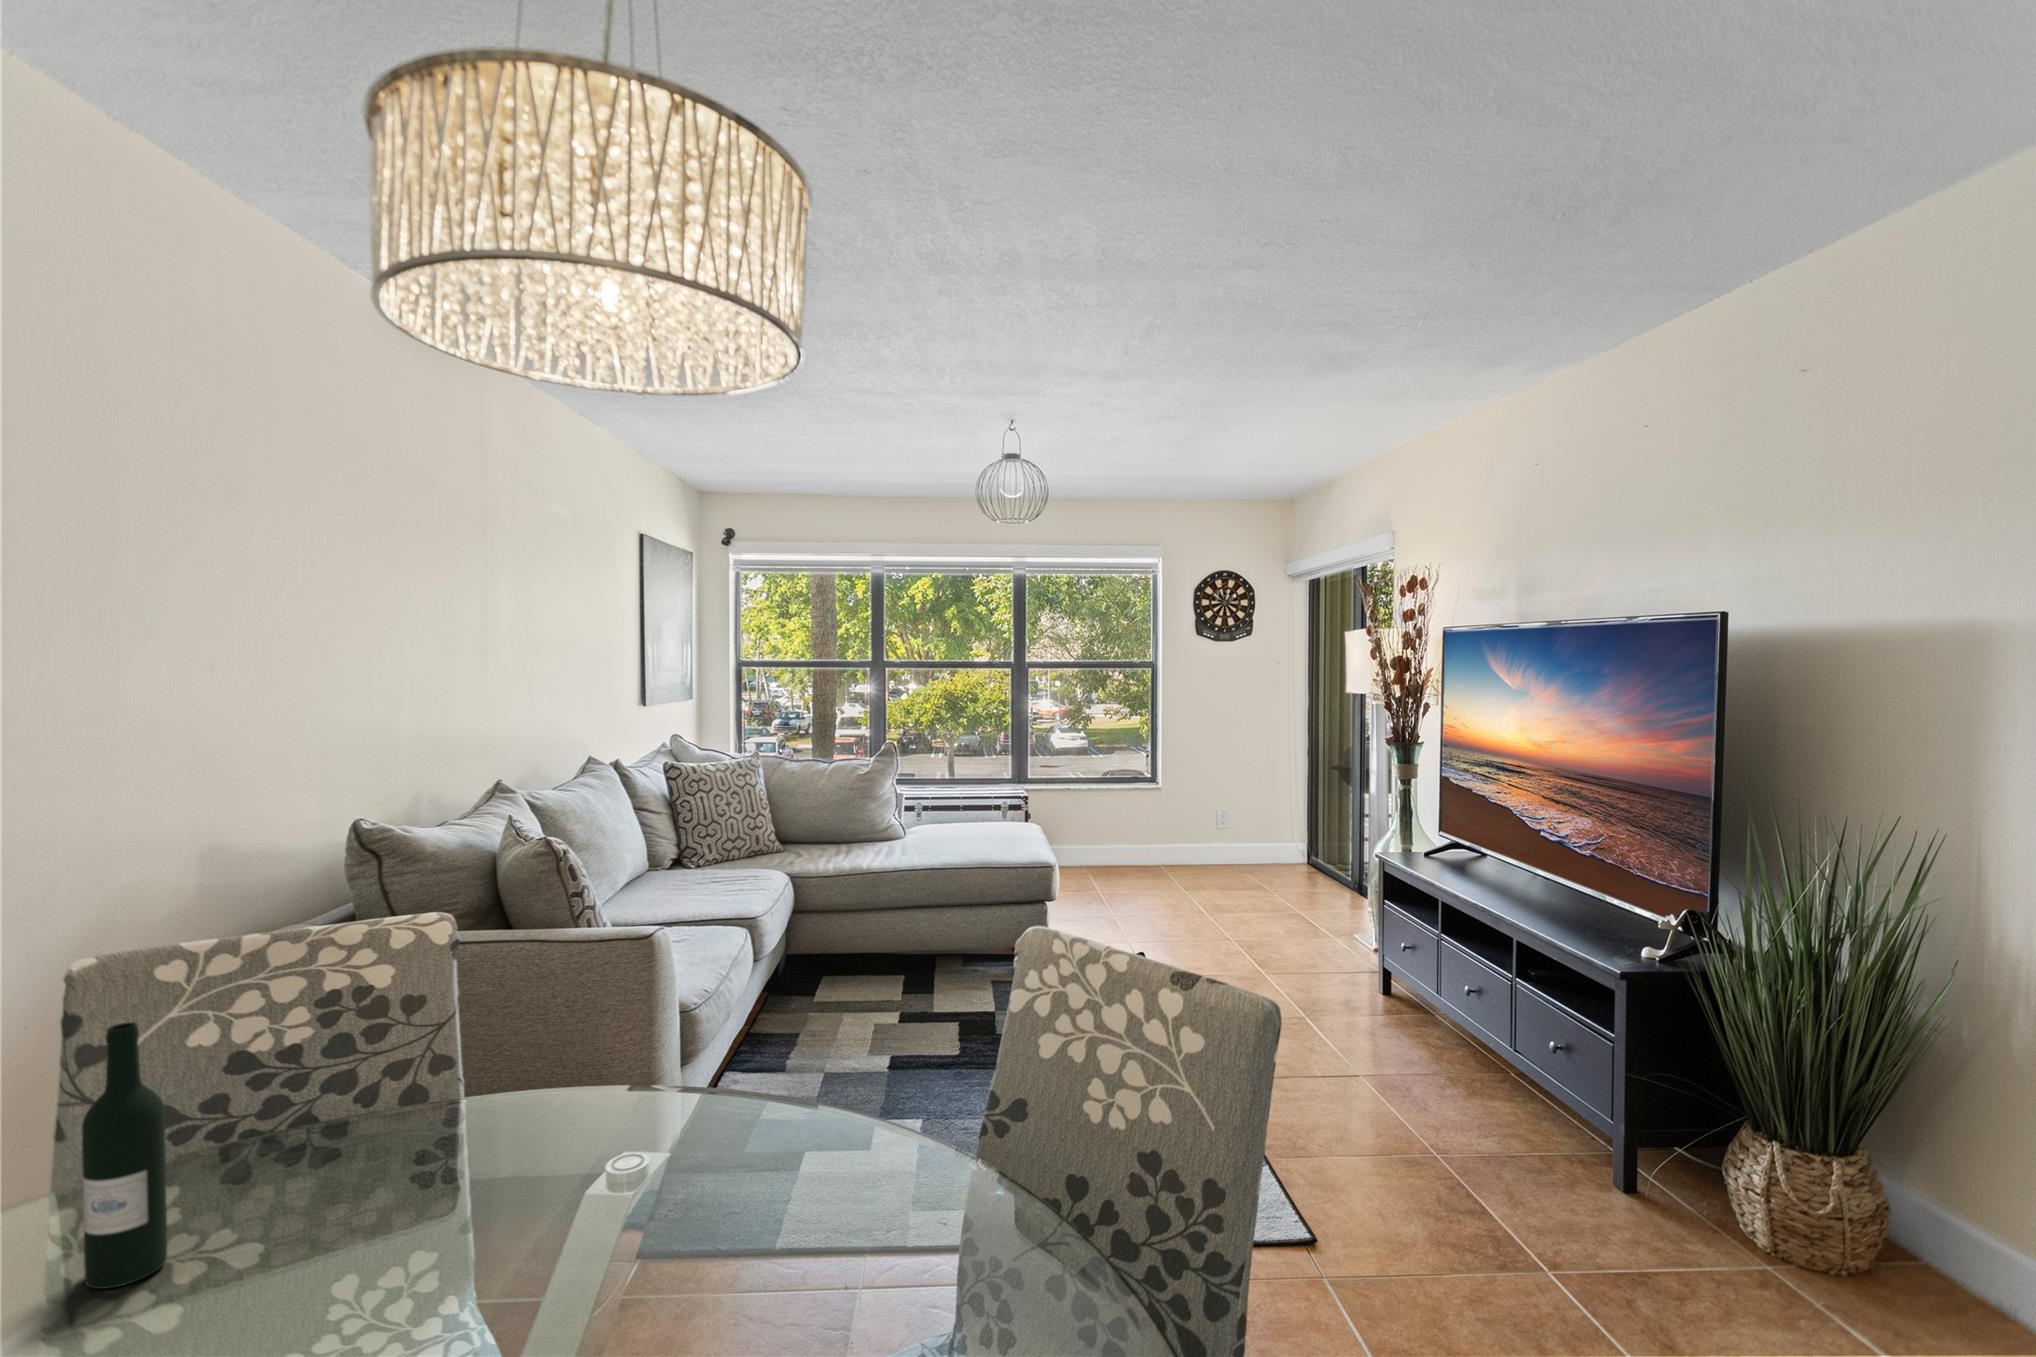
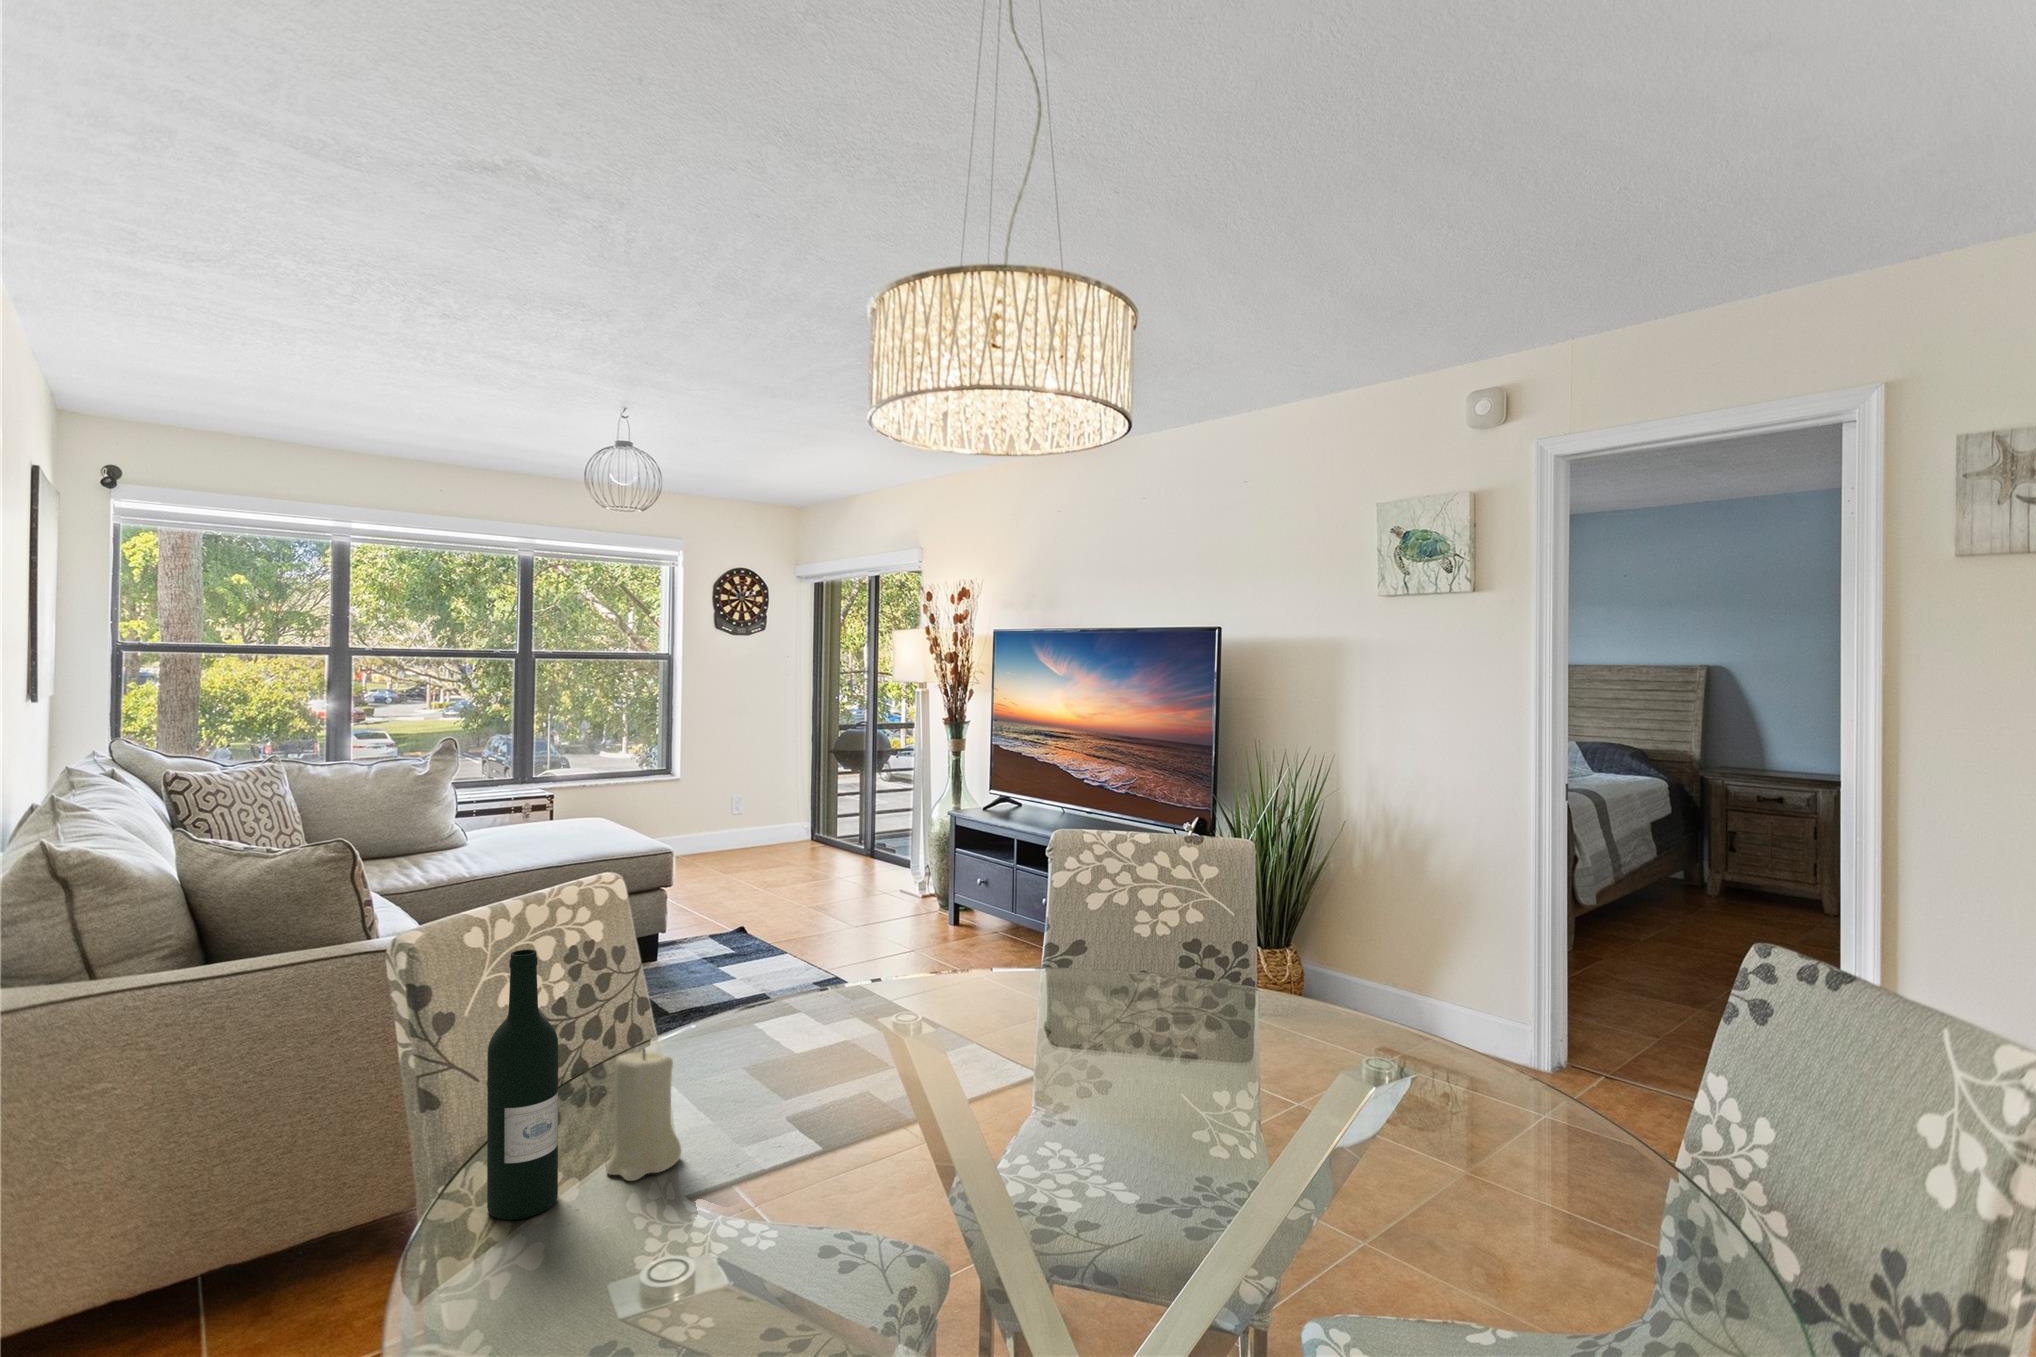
candle: none [219,1140,312,1280] -> present [606,1049,681,1181]

